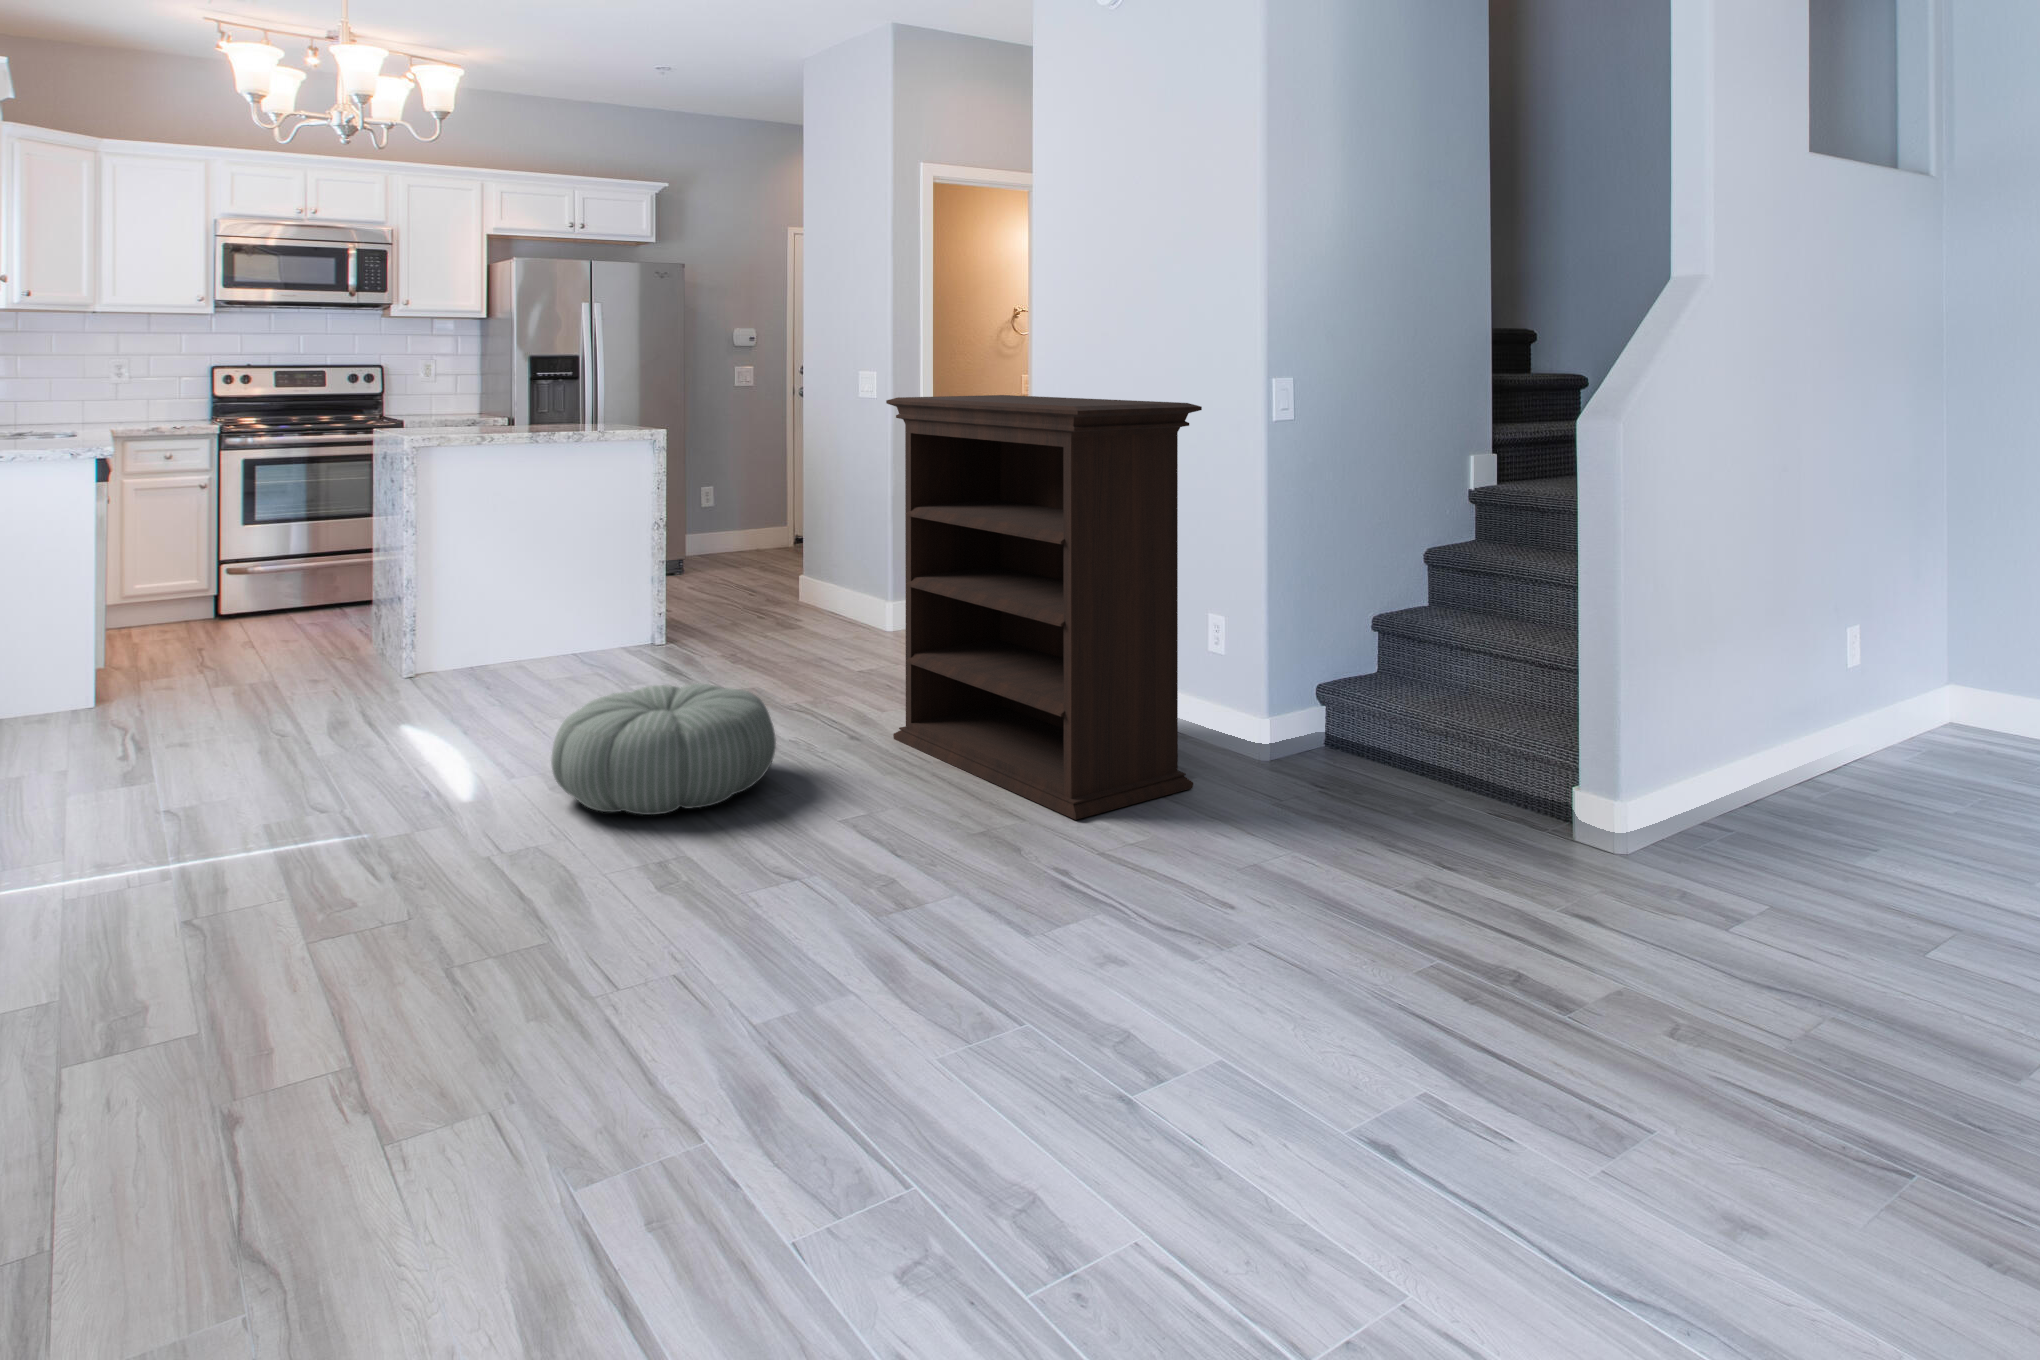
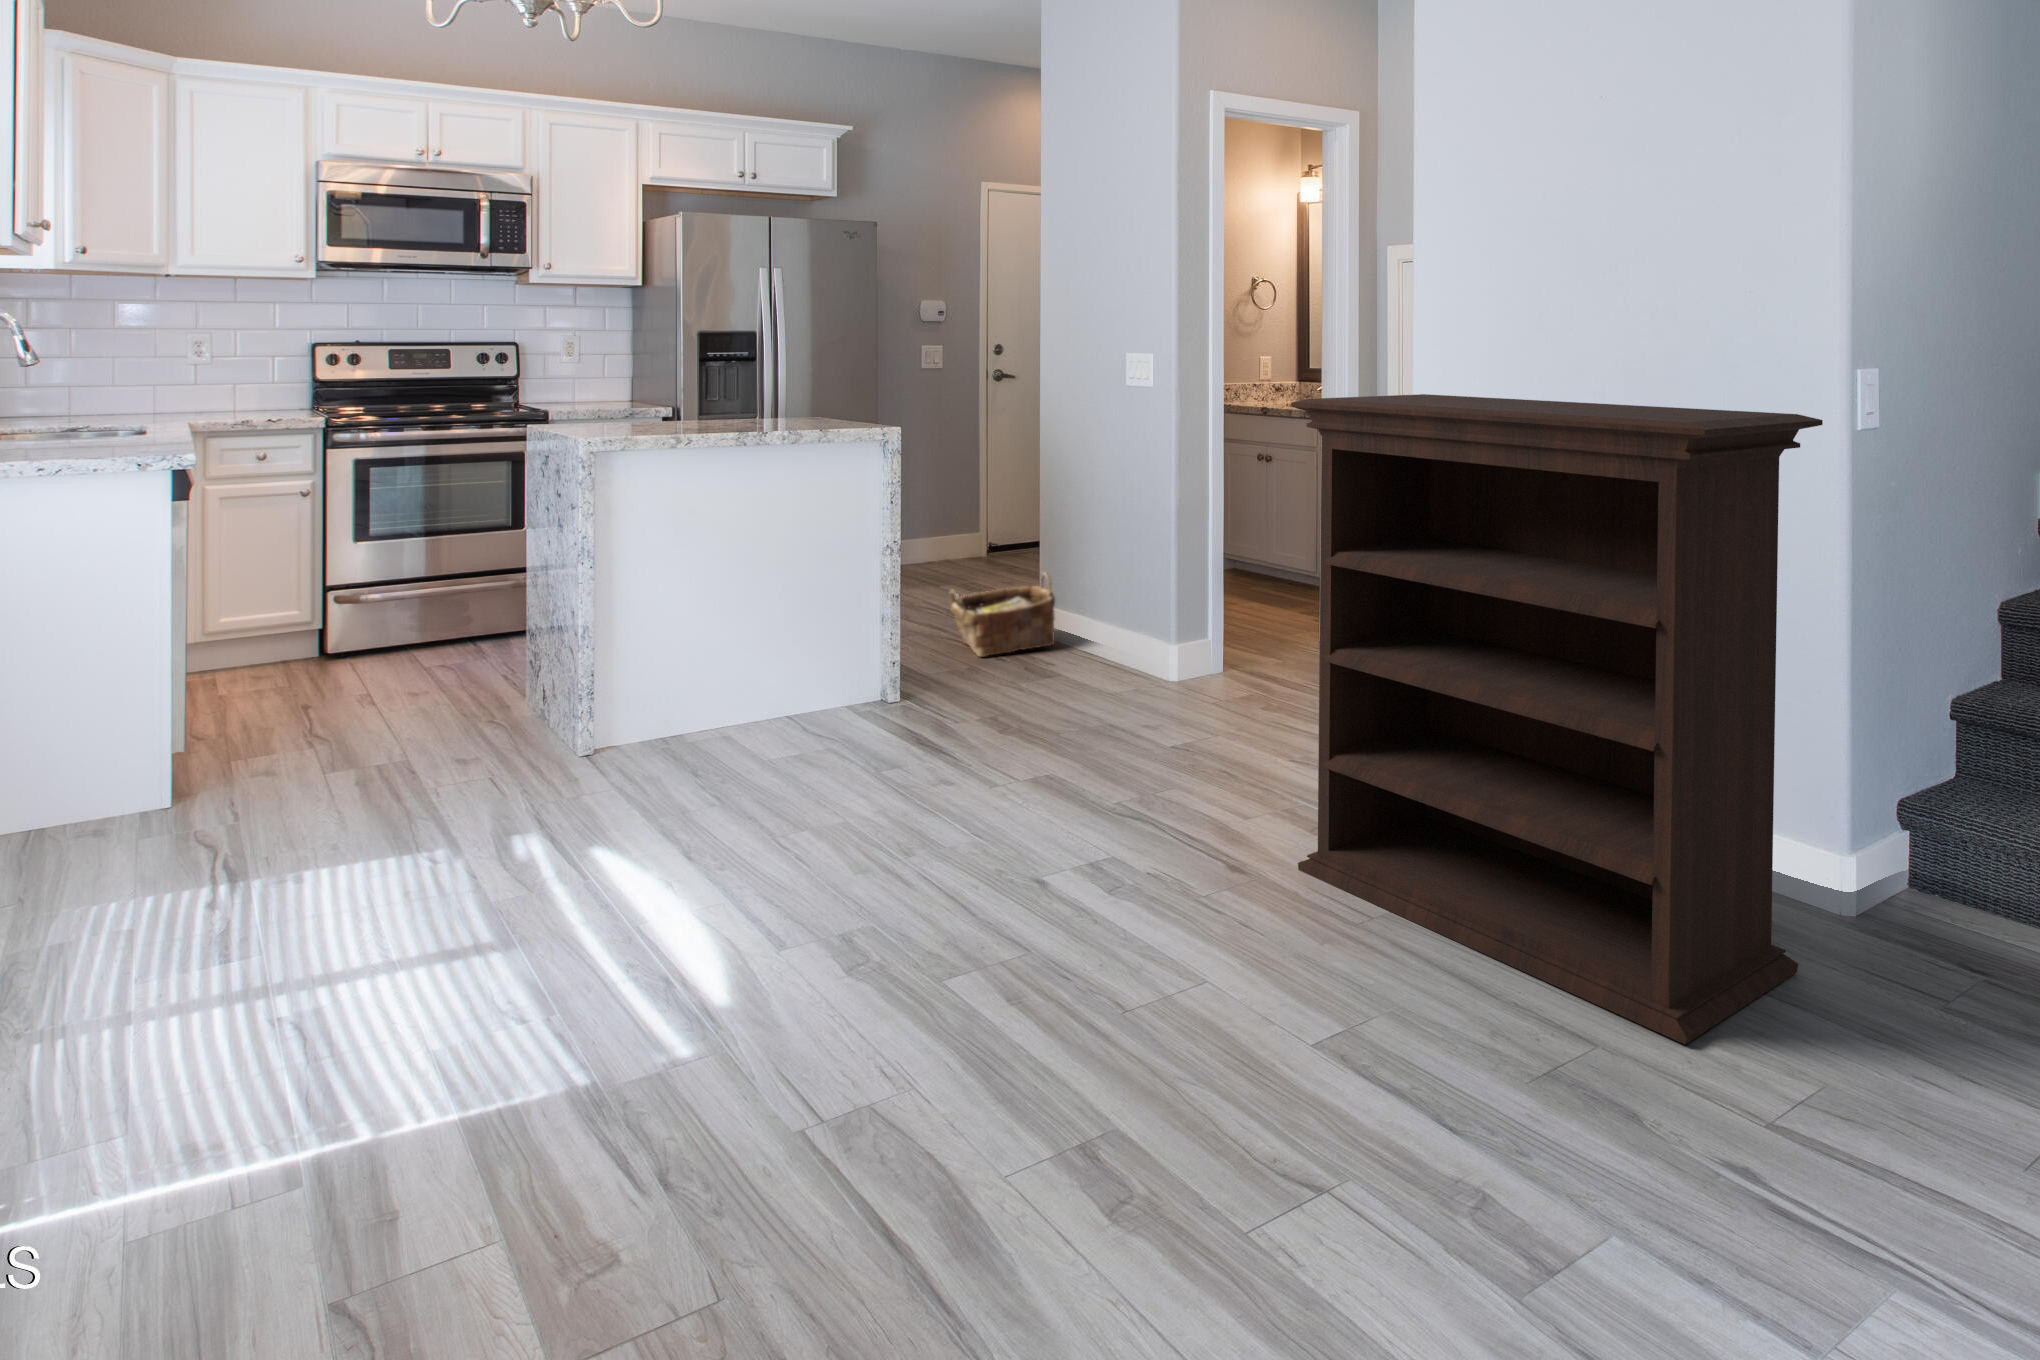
woven basket: none [722,549,810,617] -> present [950,572,1055,657]
pouf: present [551,683,776,815] -> none [877,809,1193,1038]

